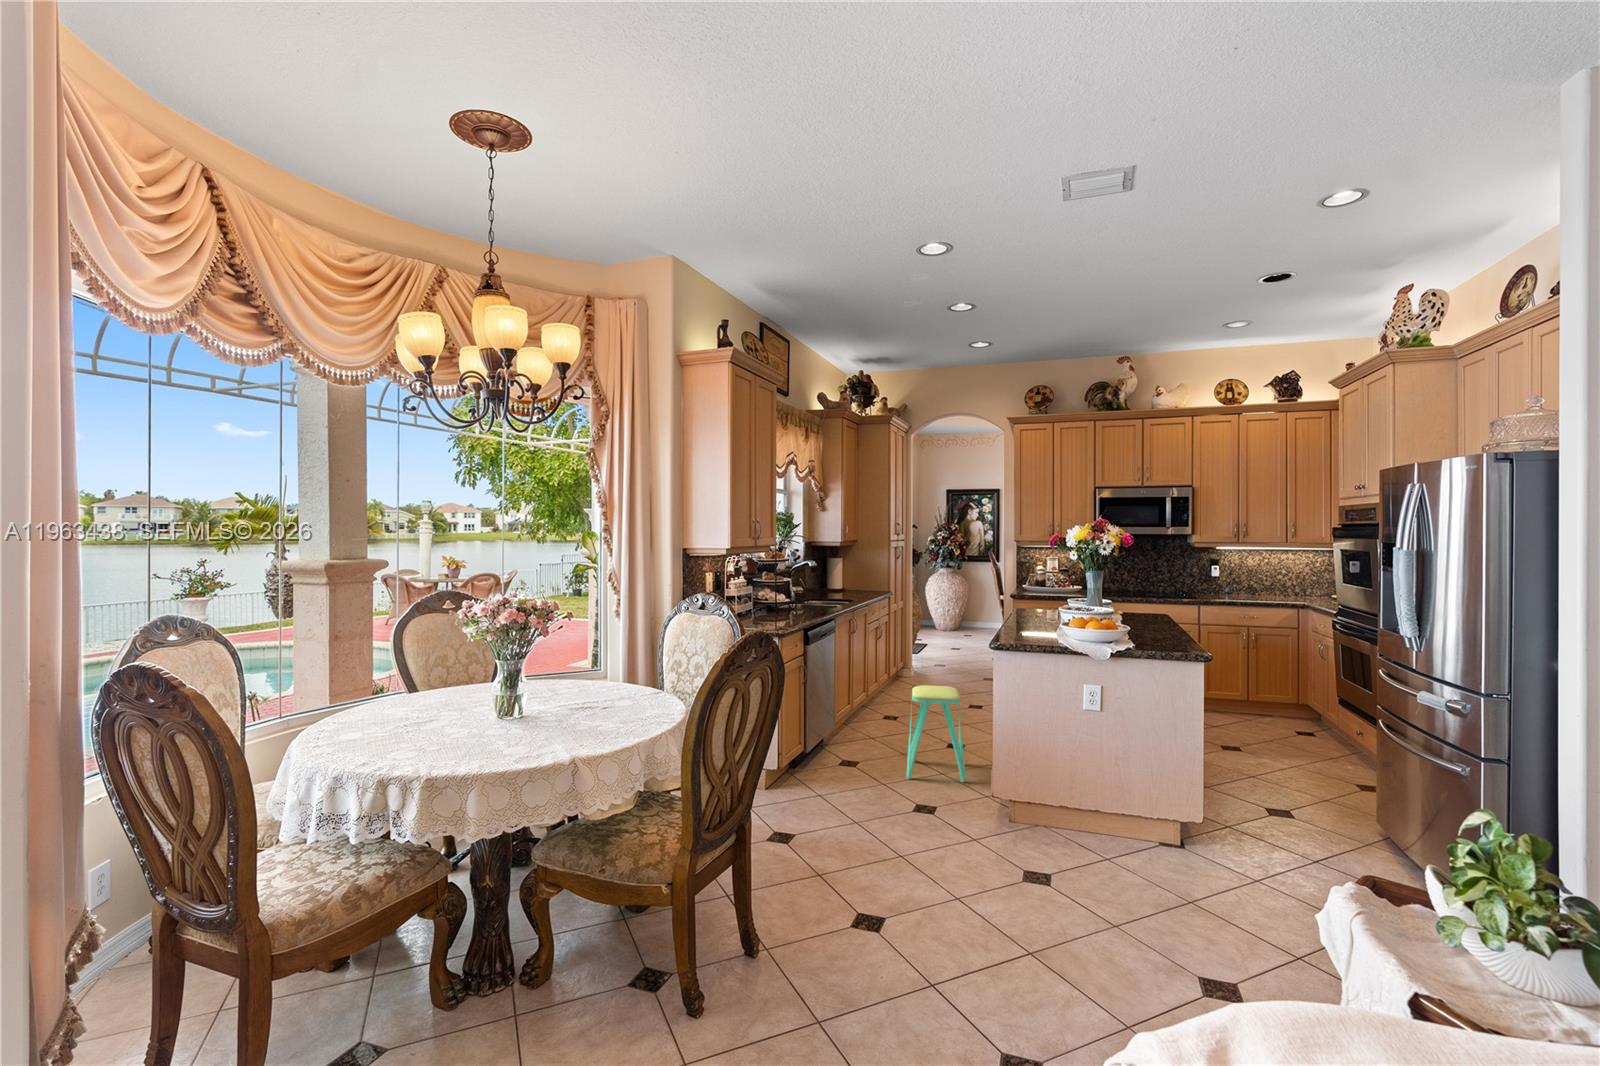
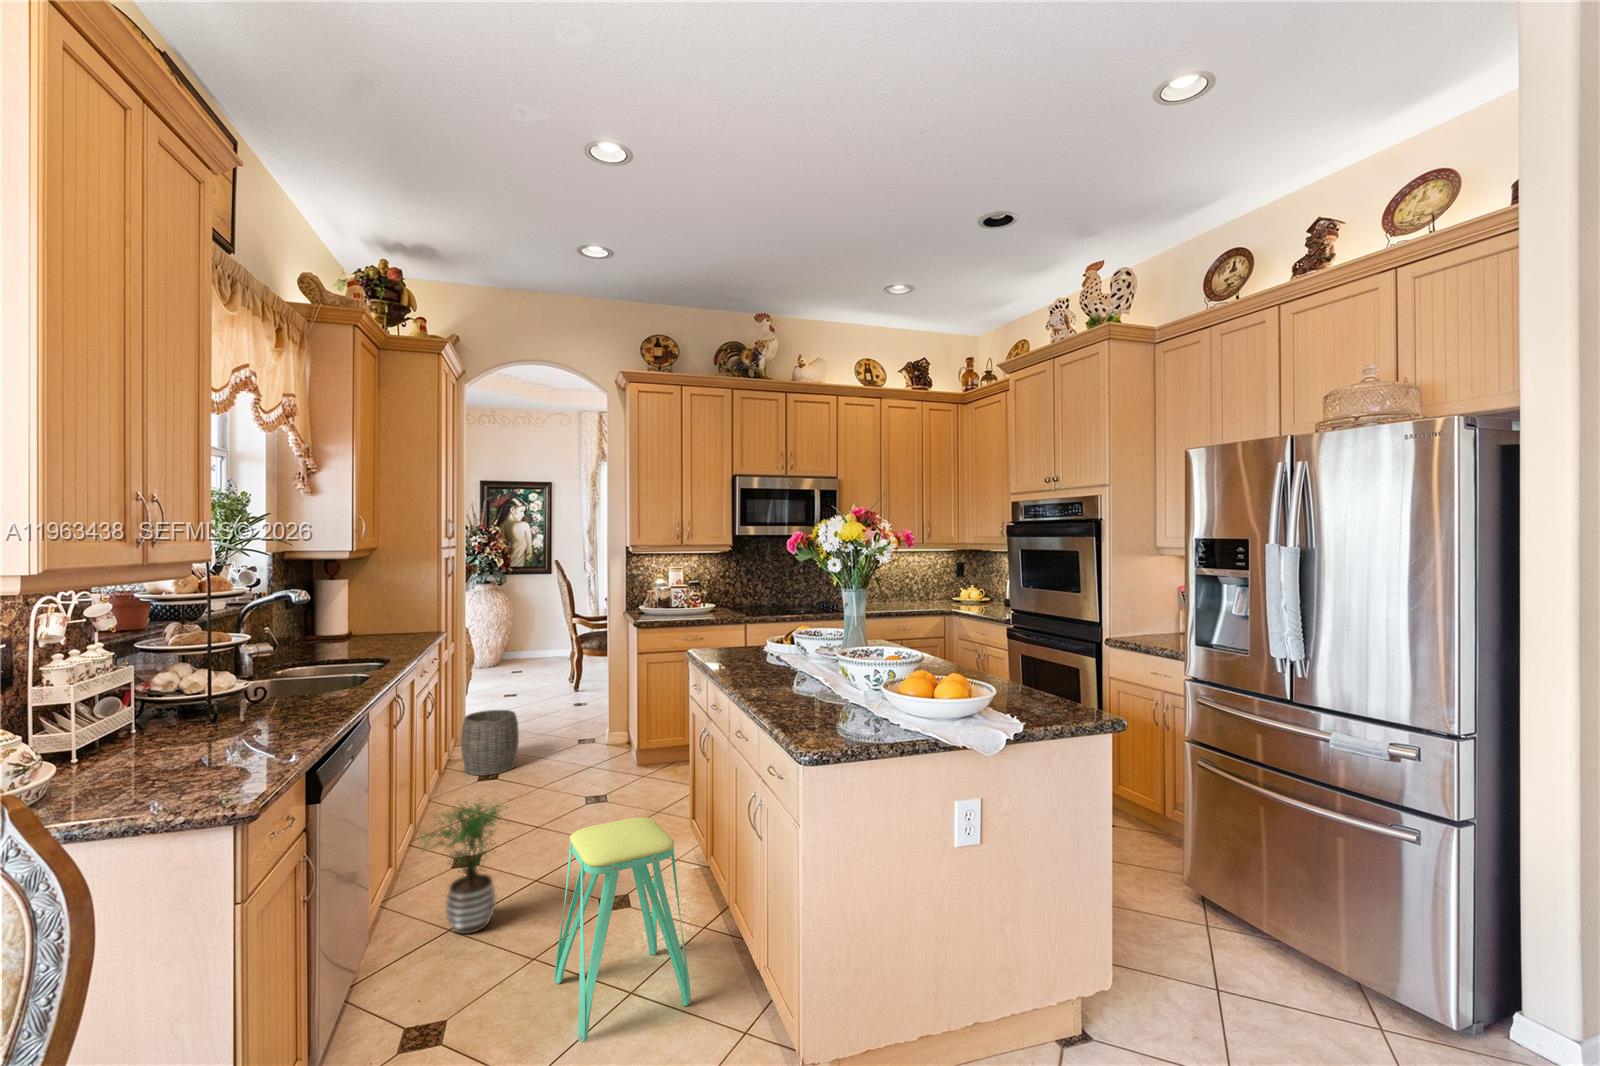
woven basket: none [906,645,940,684] -> present [461,710,519,776]
potted plant: none [856,671,903,739] -> present [421,799,507,934]

